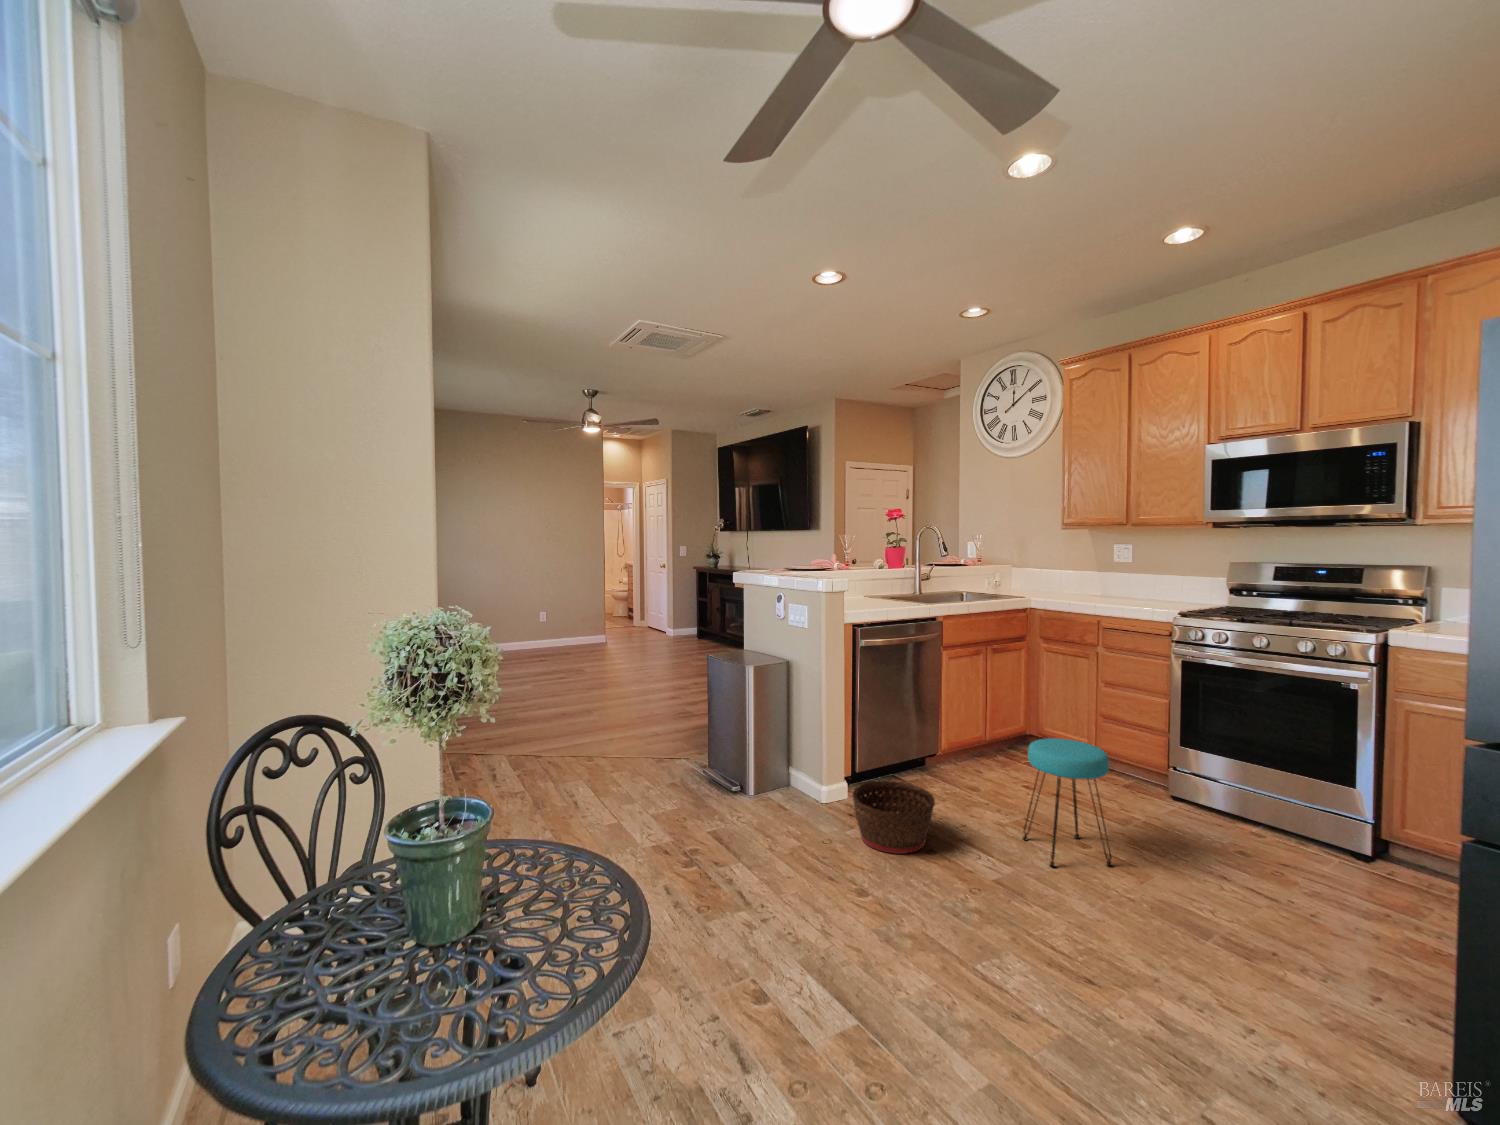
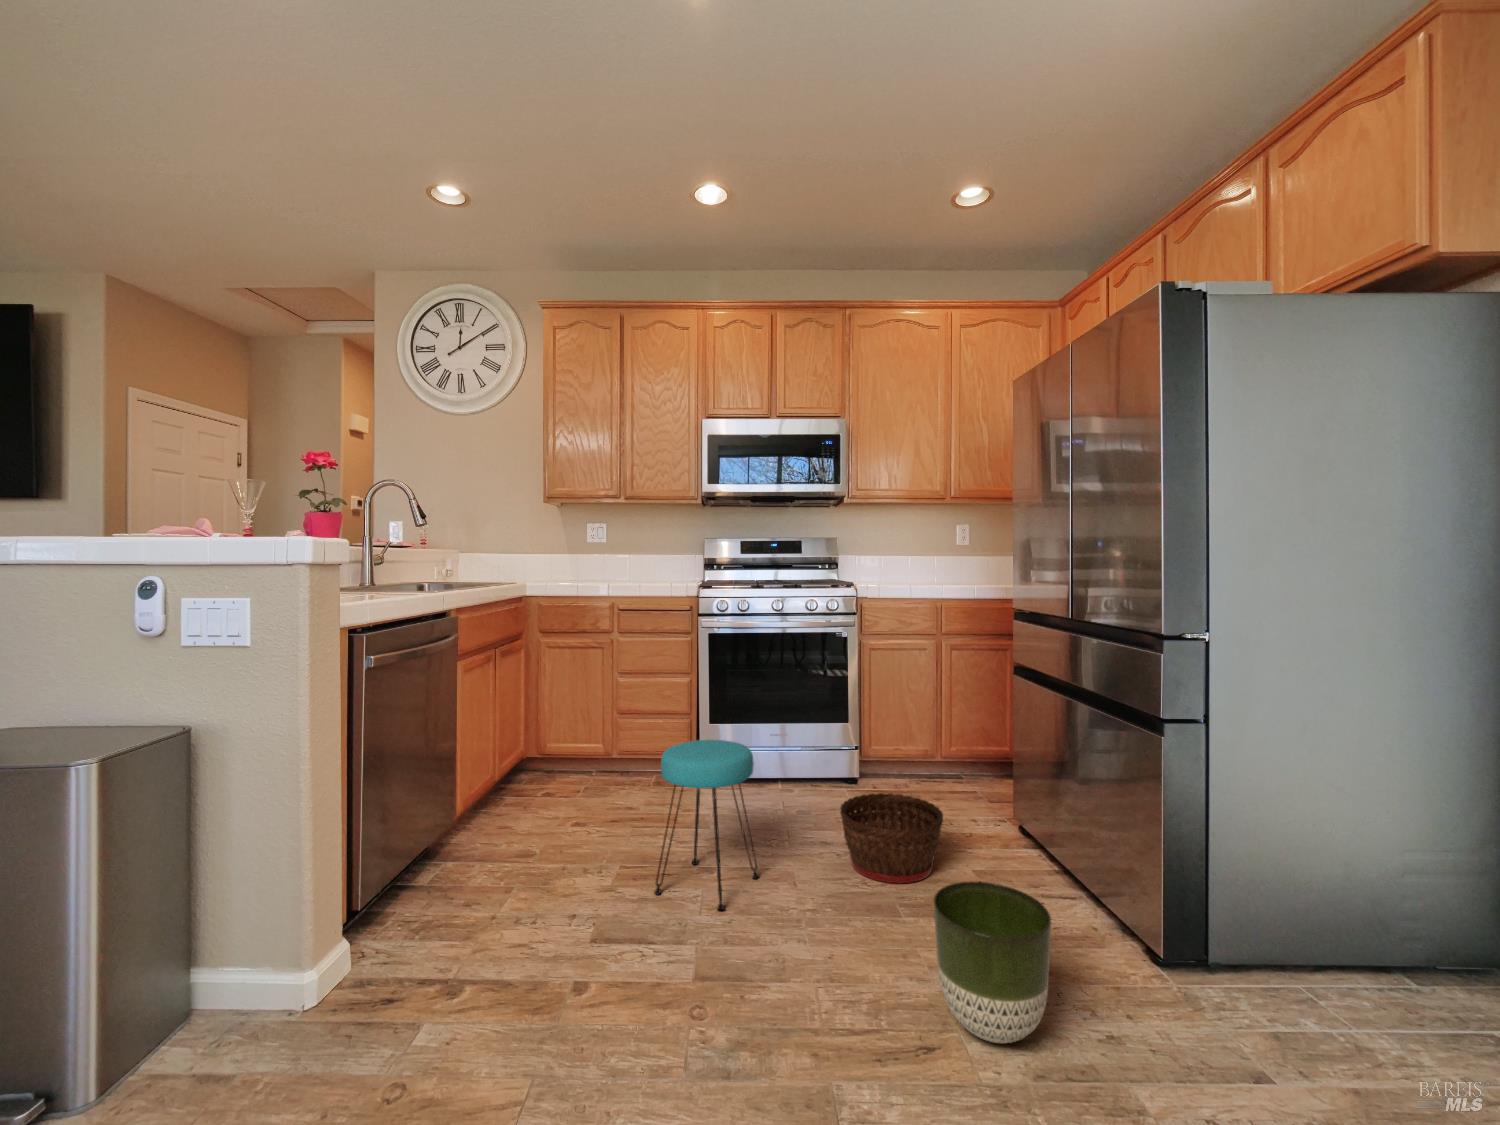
basket: present [852,781,935,854] -> present [840,793,943,883]
planter: none [1089,896,1196,1031] -> present [934,881,1051,1043]

